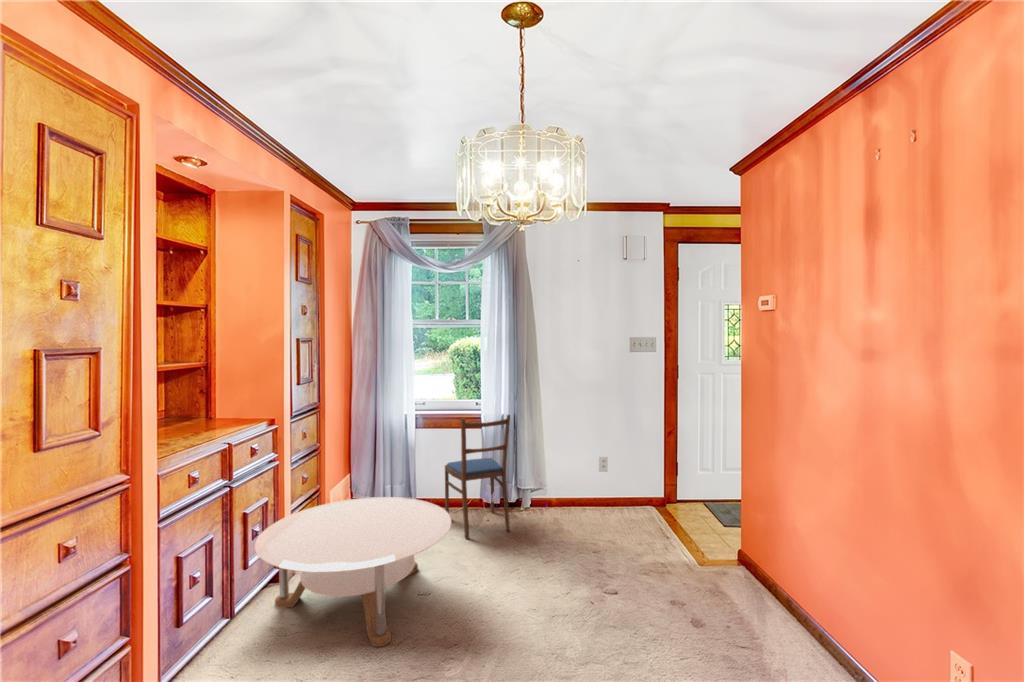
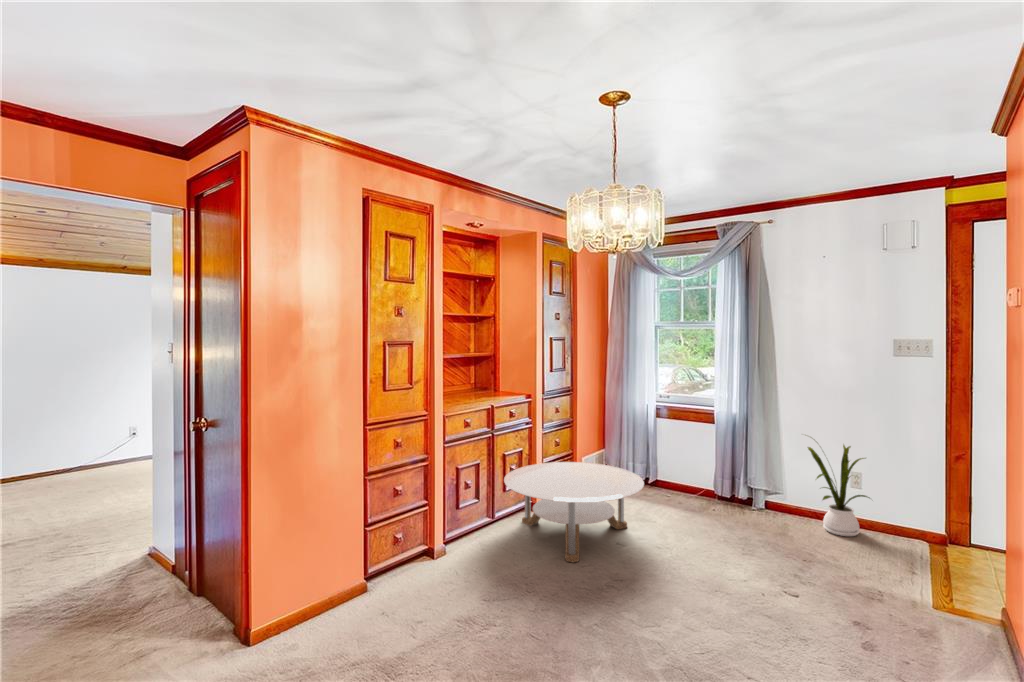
dining chair: present [445,415,510,539] -> none [675,410,730,522]
house plant: none [566,429,622,519] -> present [808,445,870,536]

